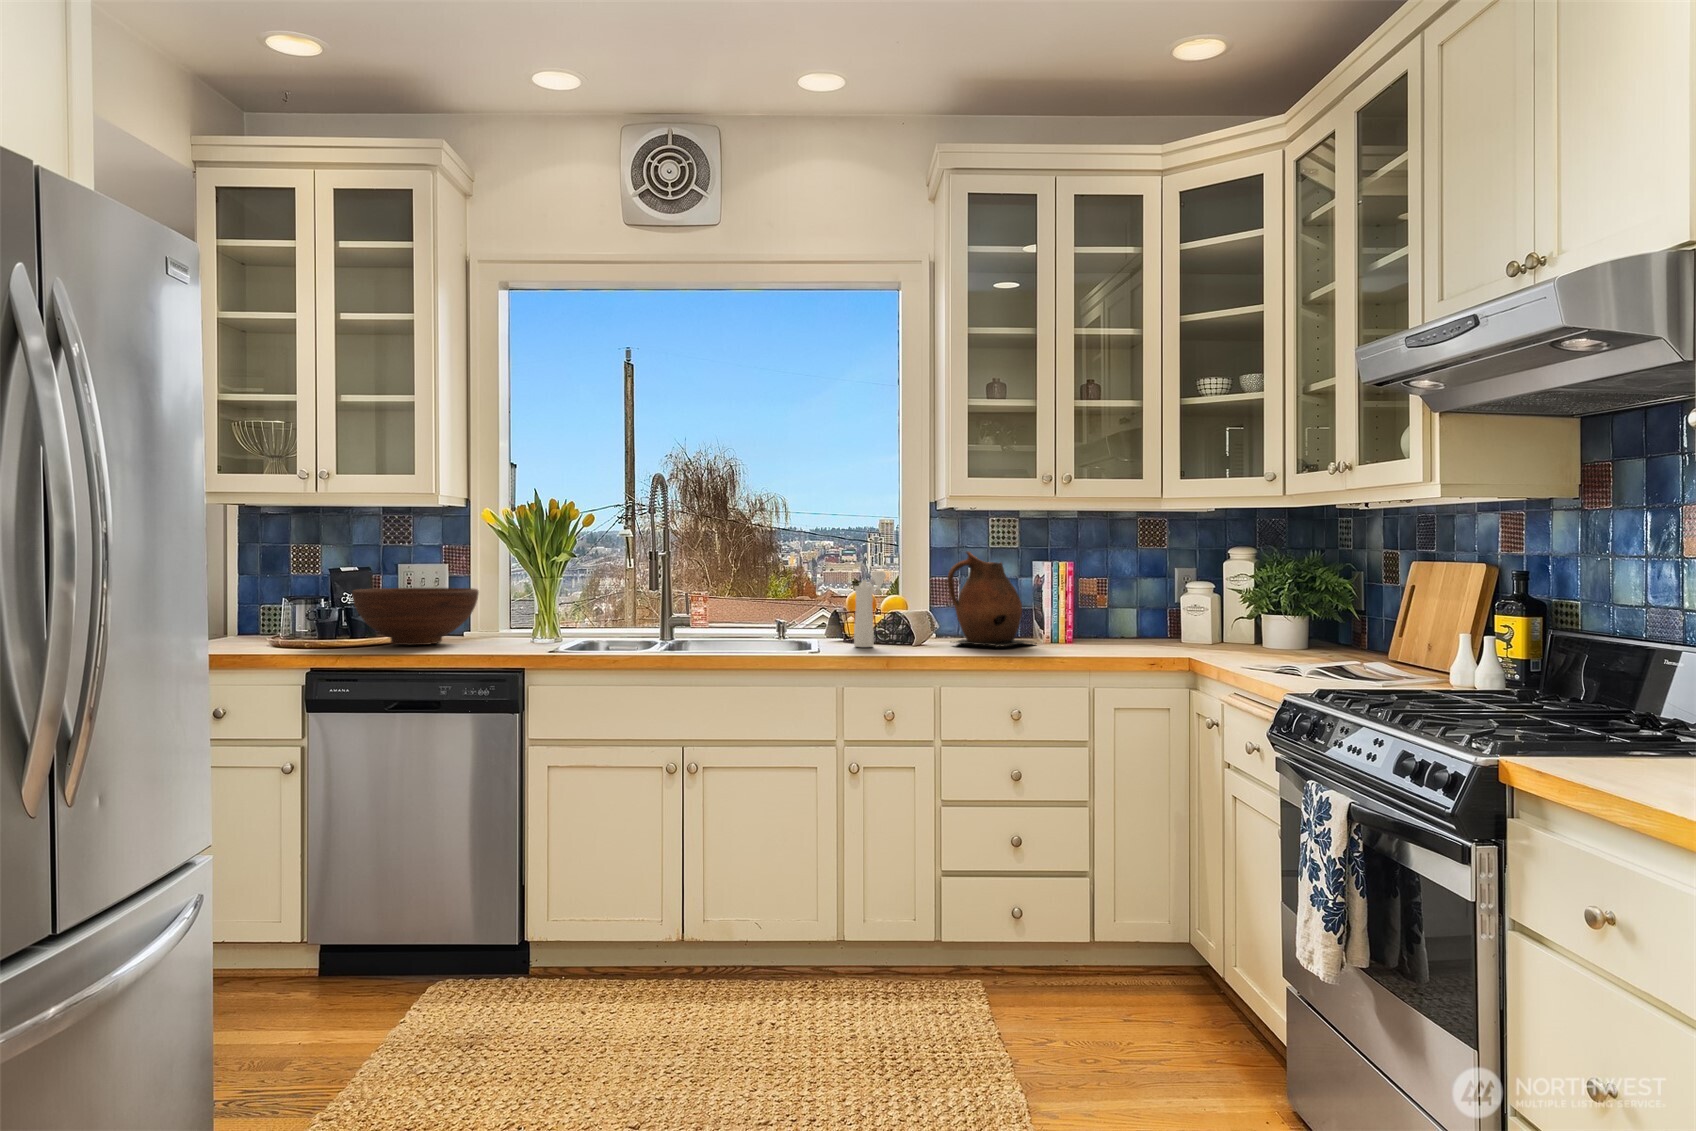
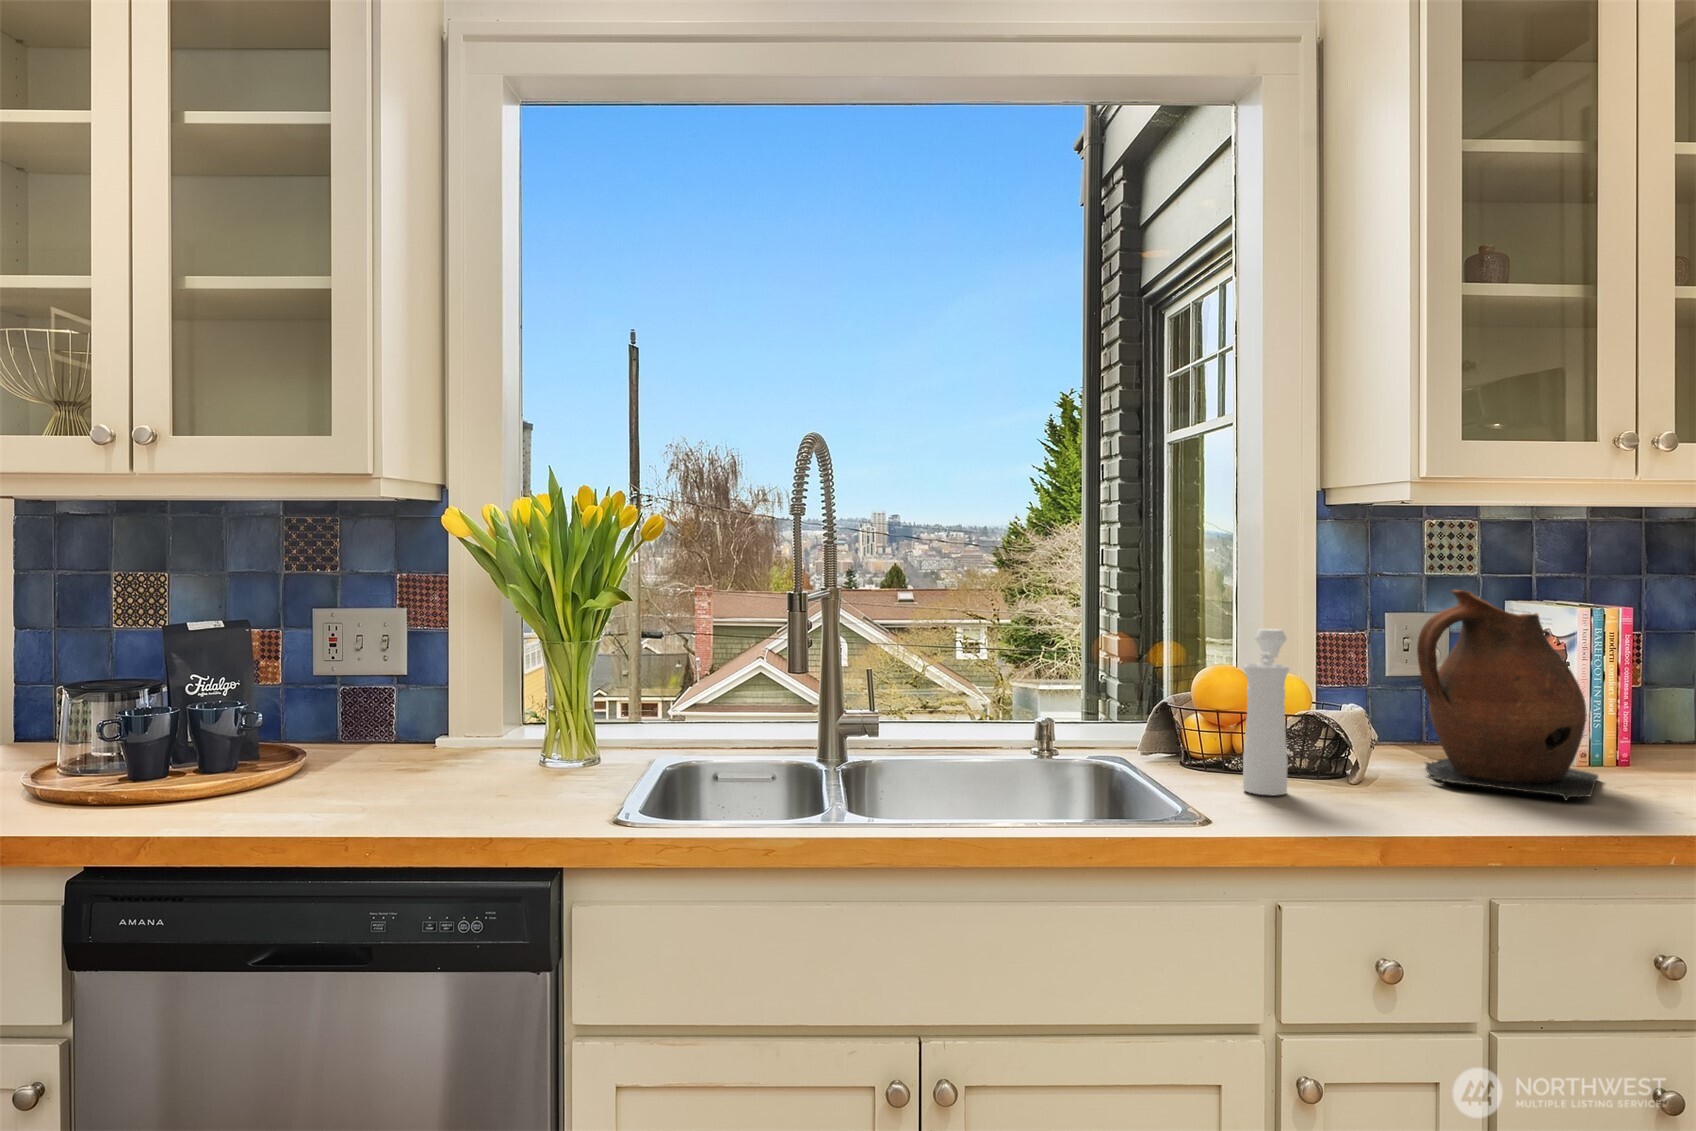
fruit bowl: present [352,588,479,645] -> none [194,659,462,791]

